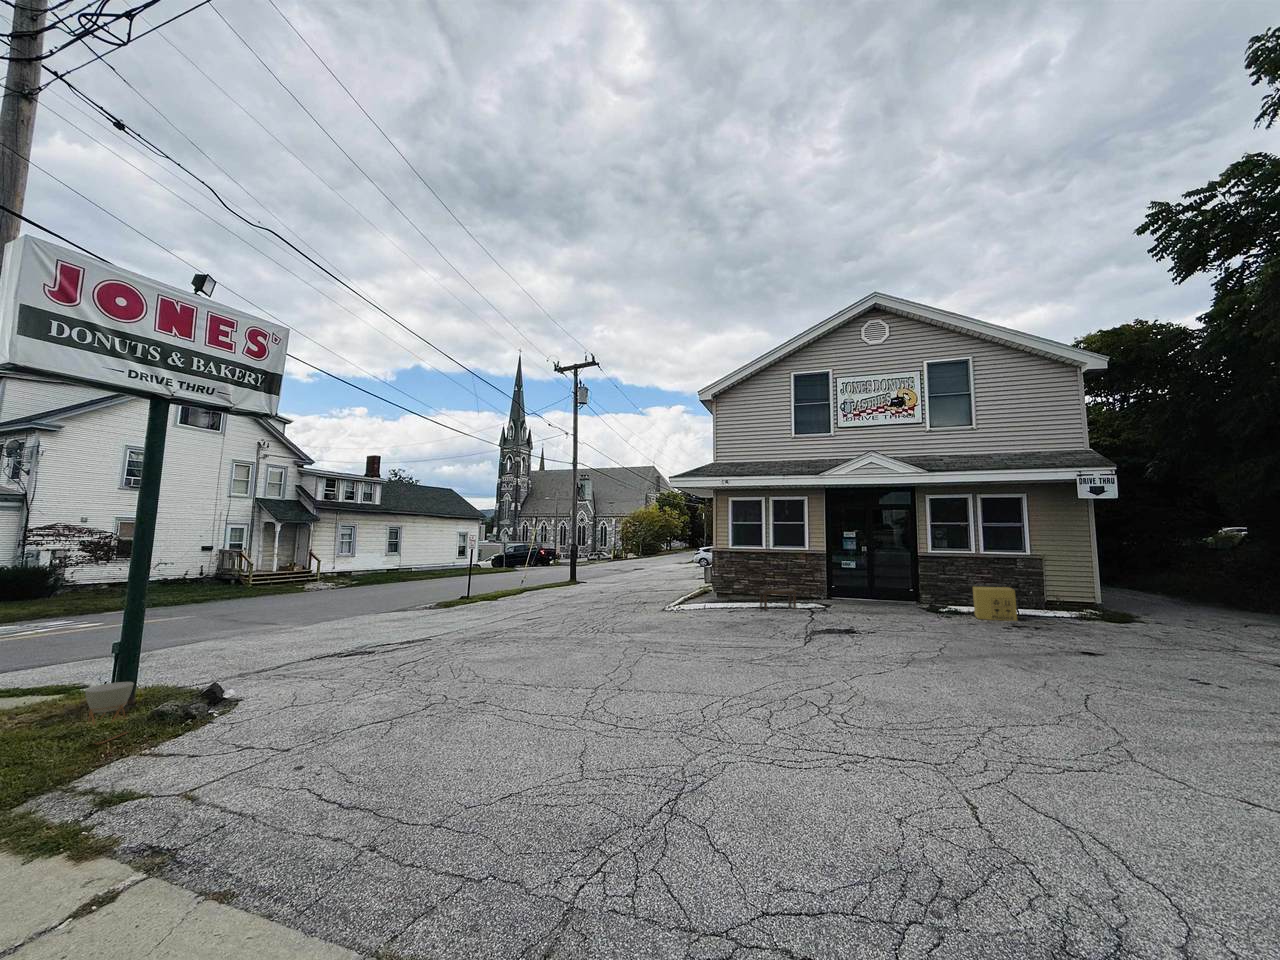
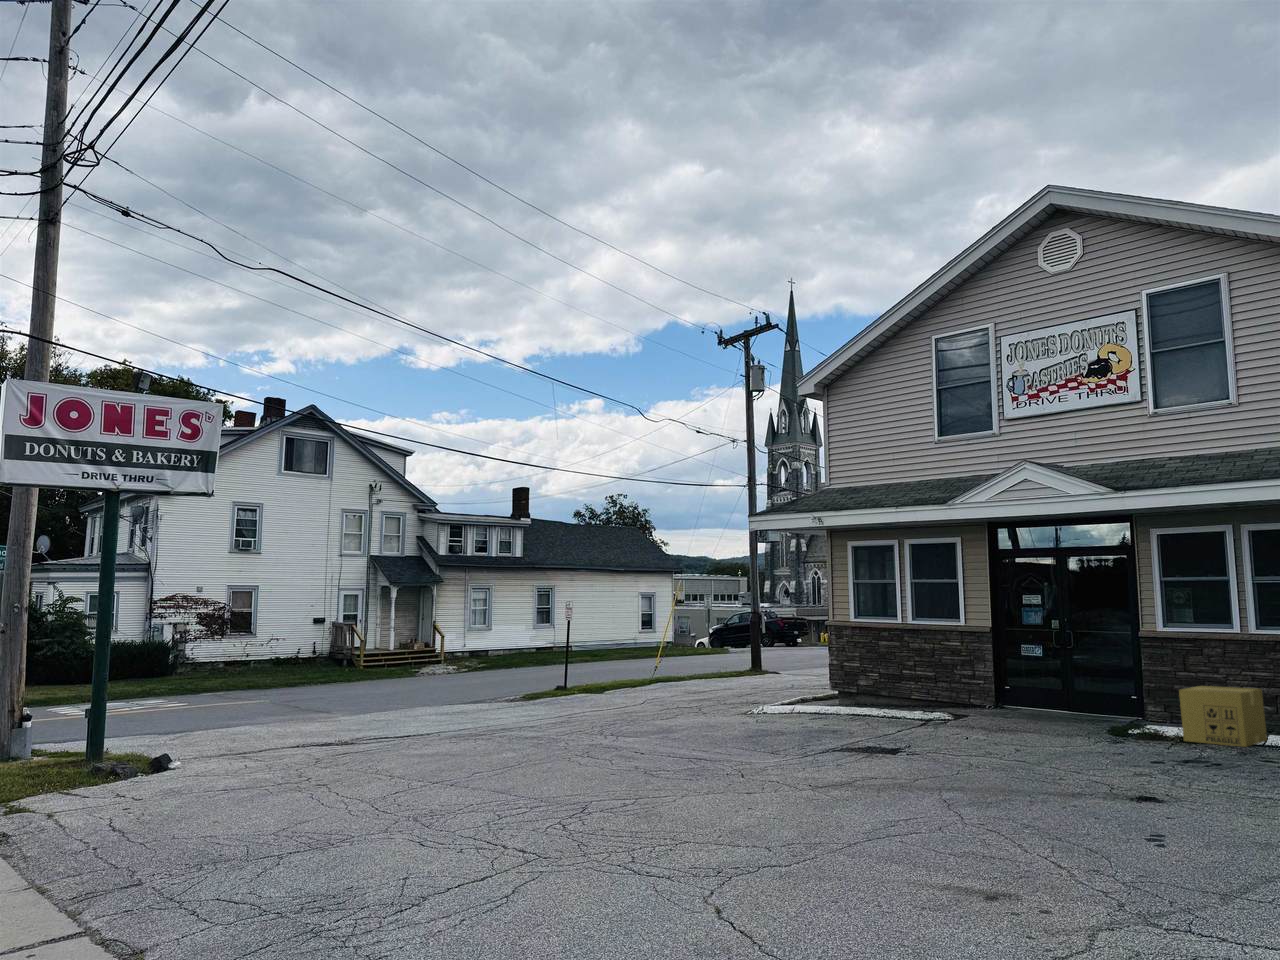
bench: present [760,589,796,610] -> none [884,685,940,717]
planter: present [85,682,134,745] -> none [56,734,89,781]

